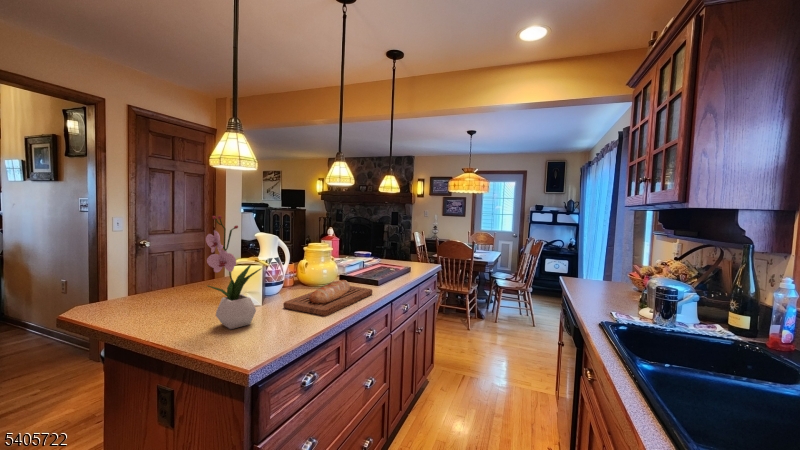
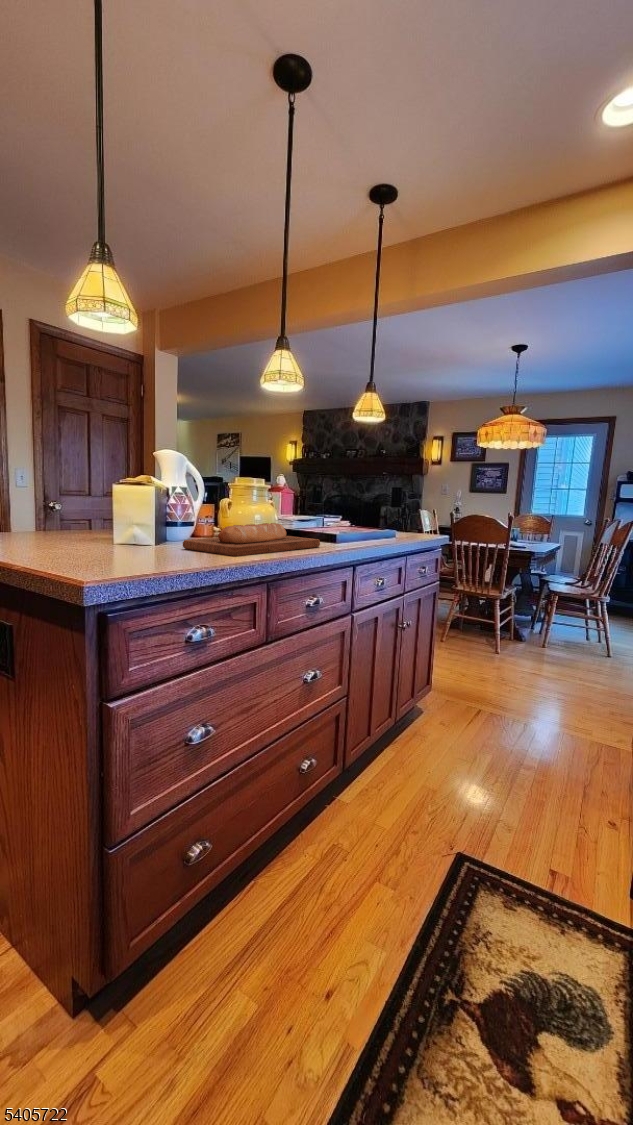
flower arrangement: present [206,215,260,329] -> none [62,391,140,556]

